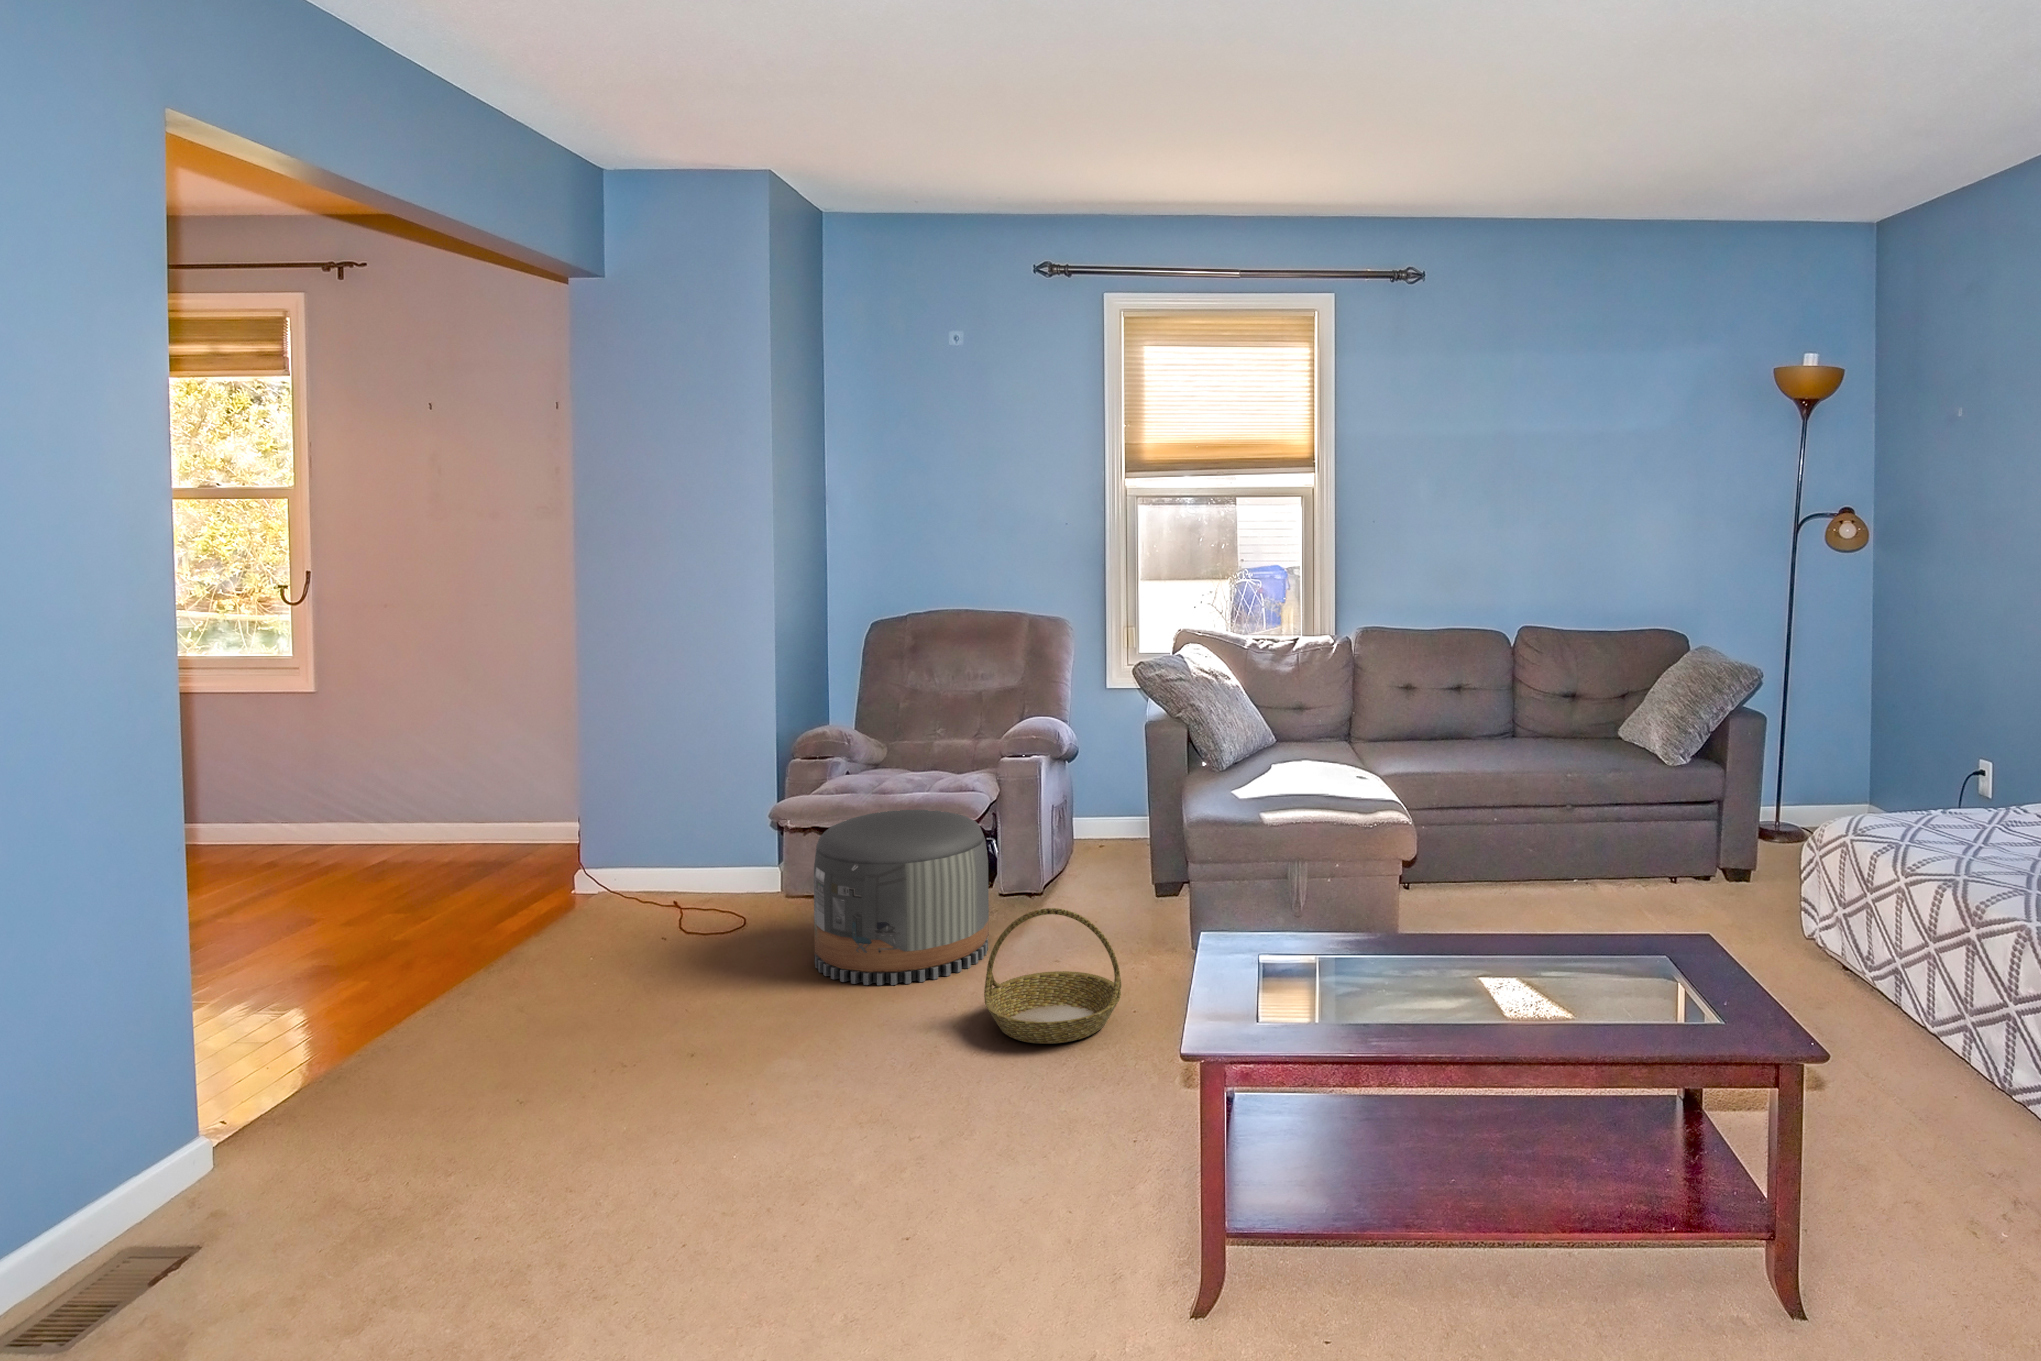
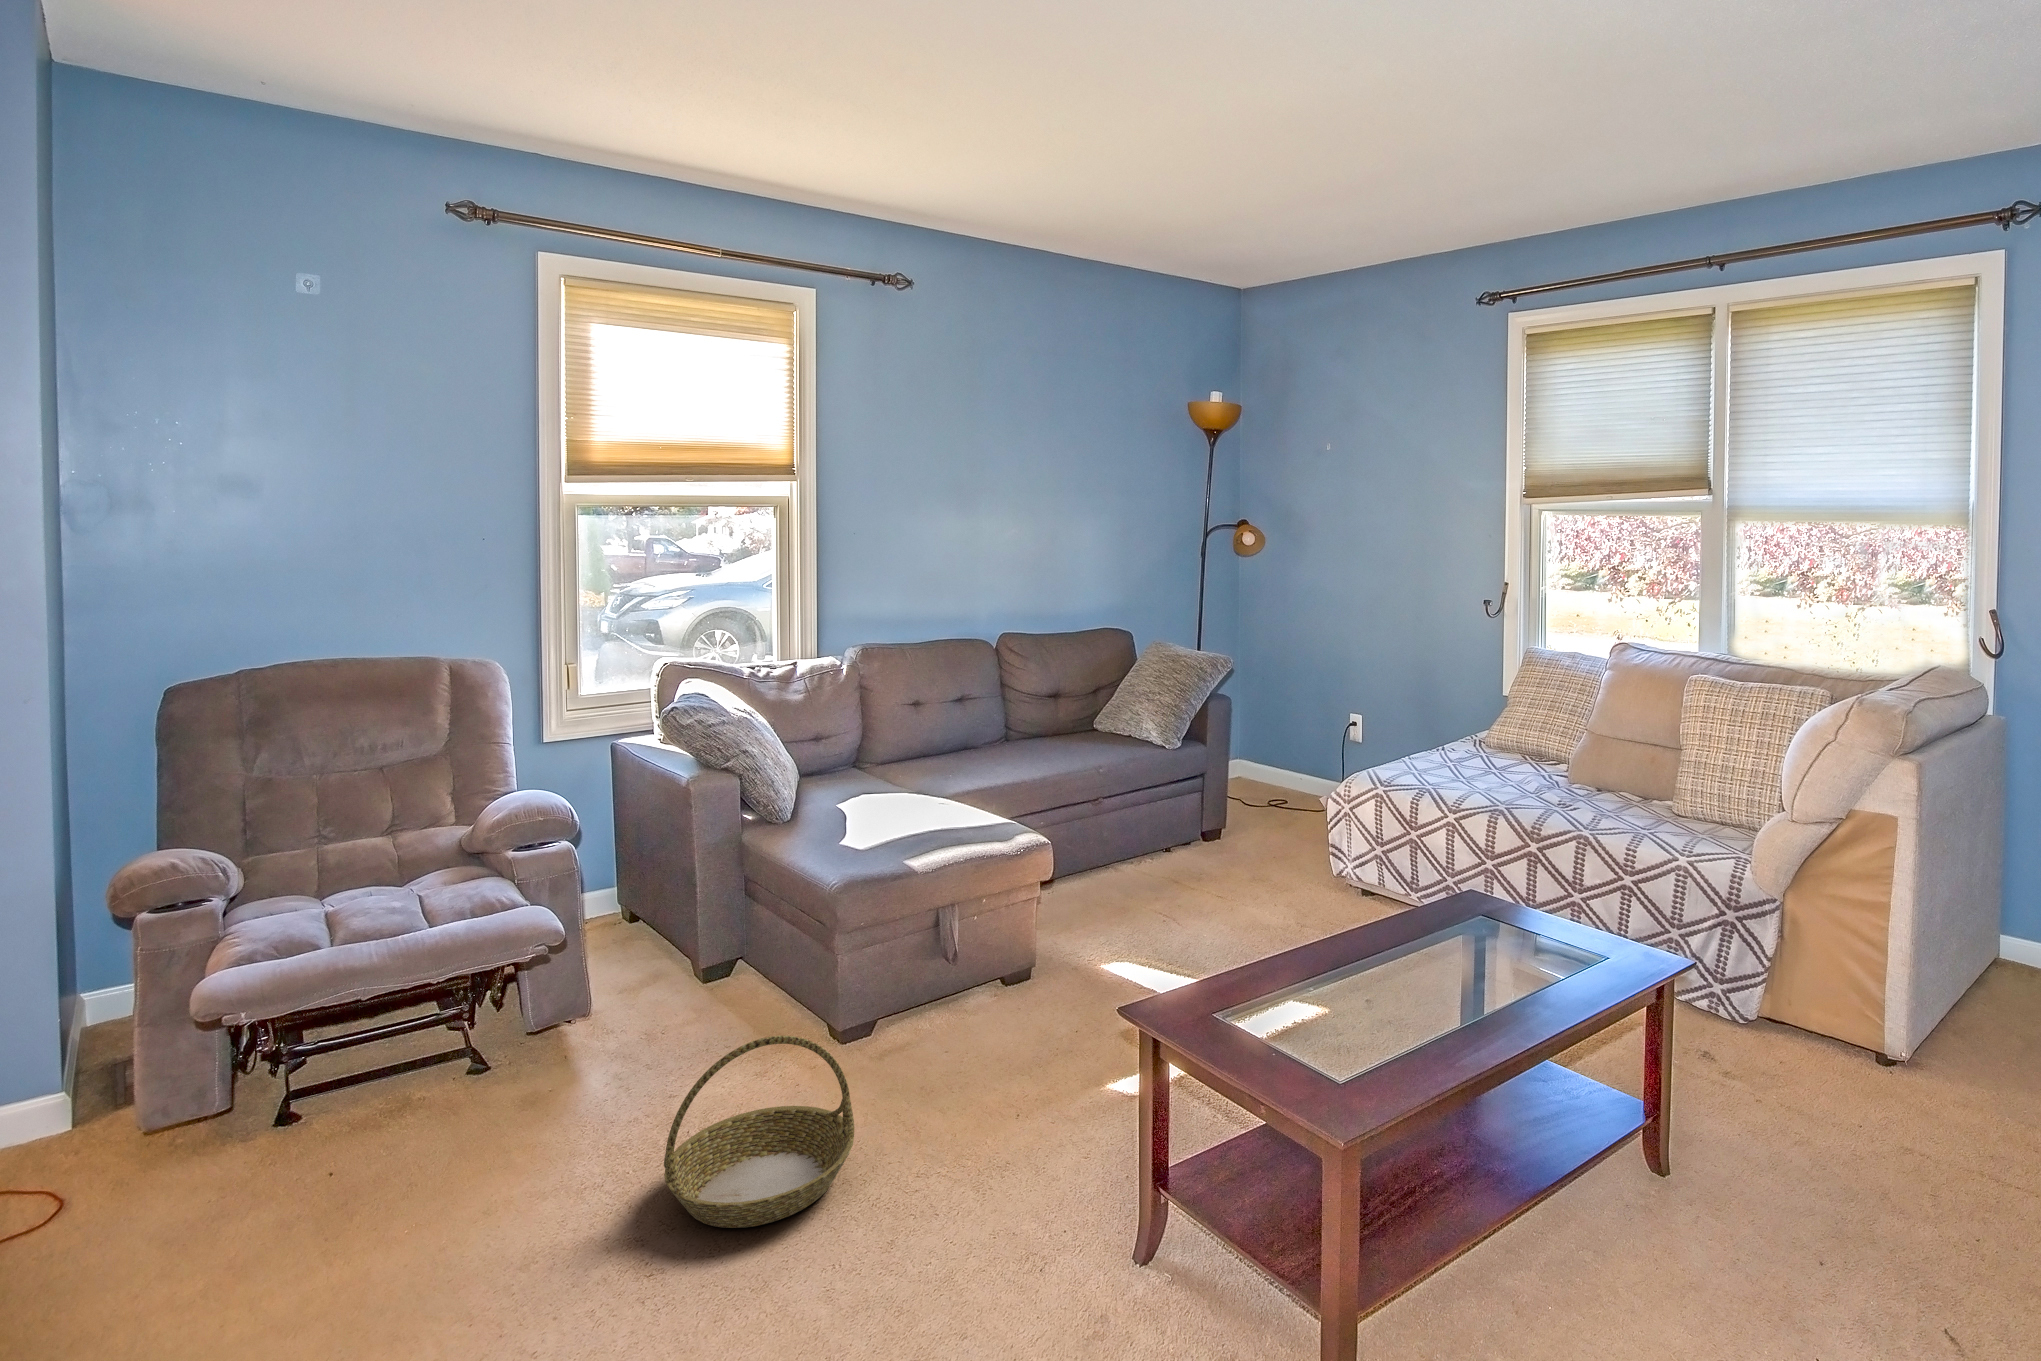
pouf: present [814,810,989,985] -> none [244,948,553,1255]

